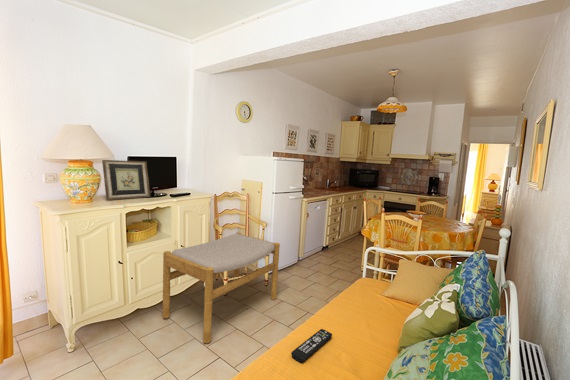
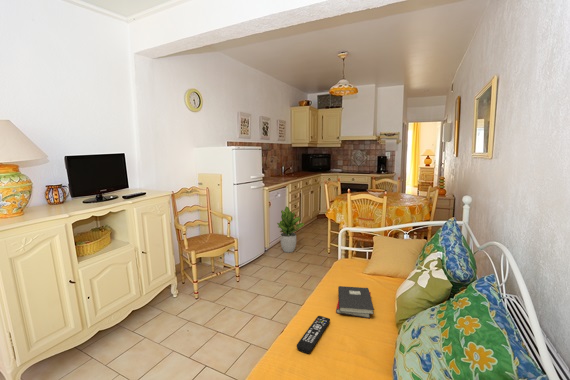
picture frame: present [102,160,150,200] -> none [32,161,99,210]
potted plant: none [311,219,340,265] -> present [277,206,304,253]
footstool: present [162,232,280,343] -> none [123,230,251,353]
hardback book: none [341,304,383,341] -> present [336,286,374,318]

